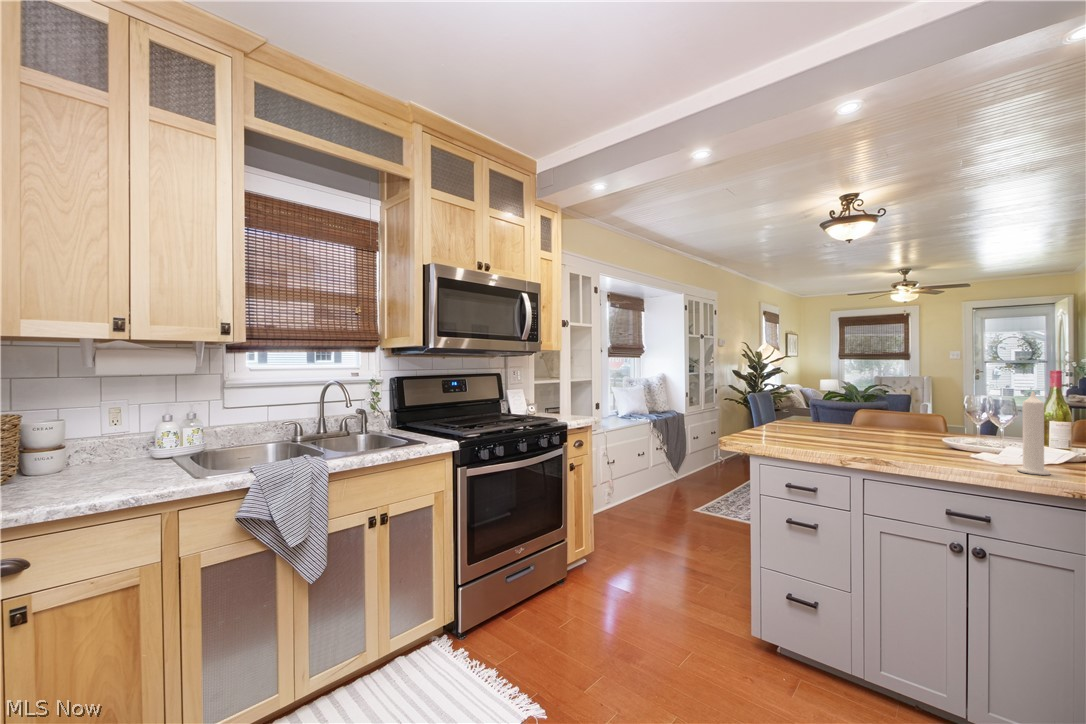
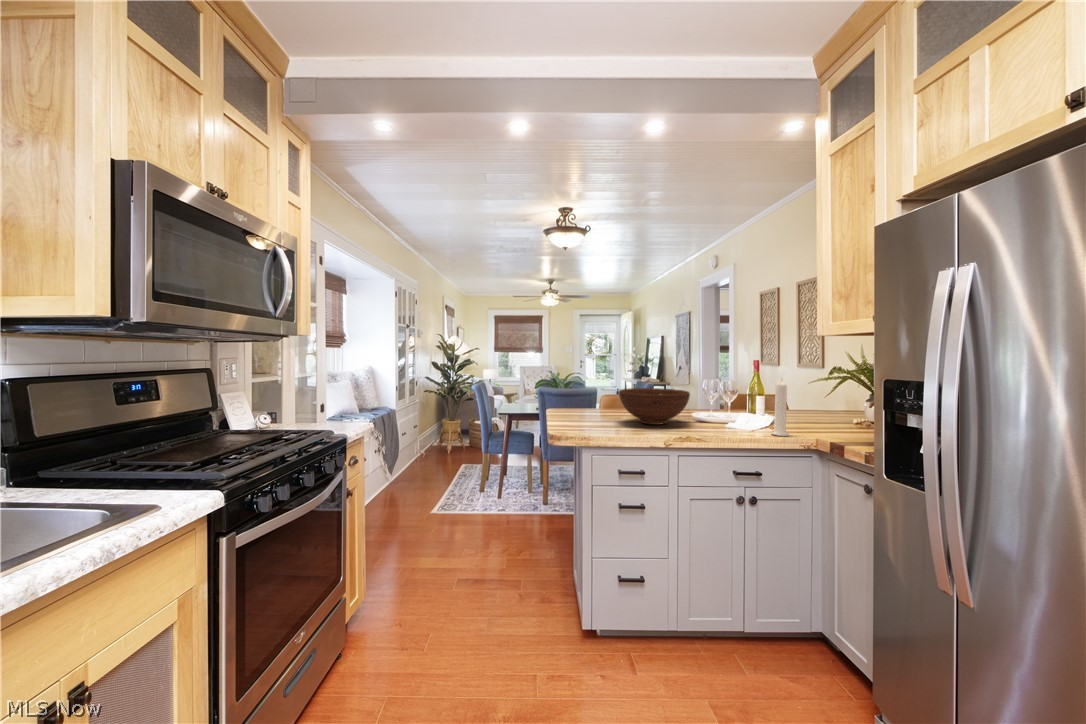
fruit bowl: none [823,401,922,443] -> present [619,388,690,425]

